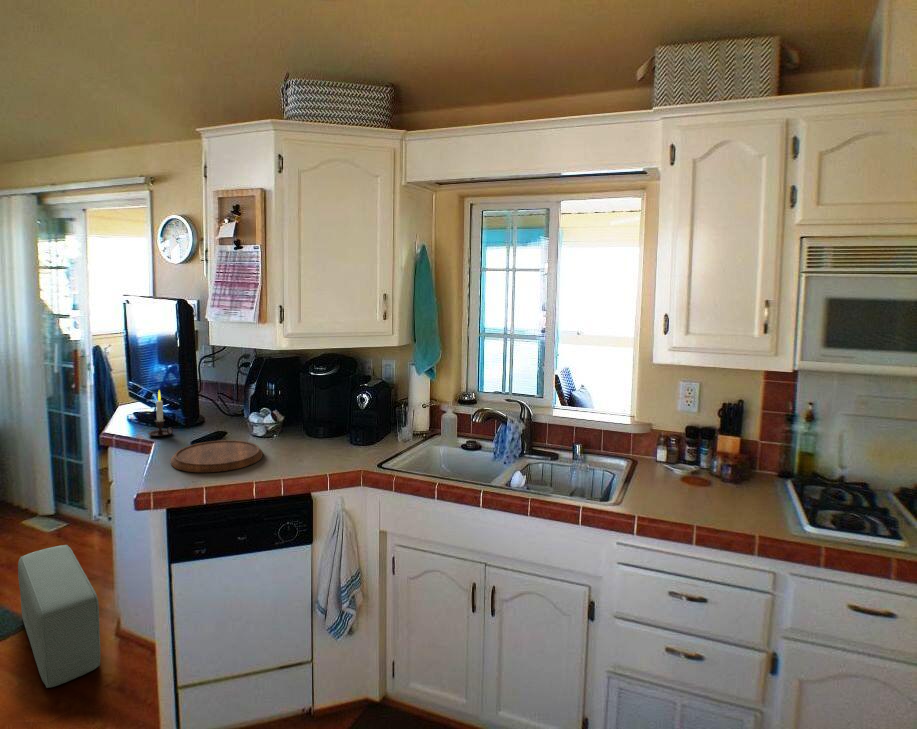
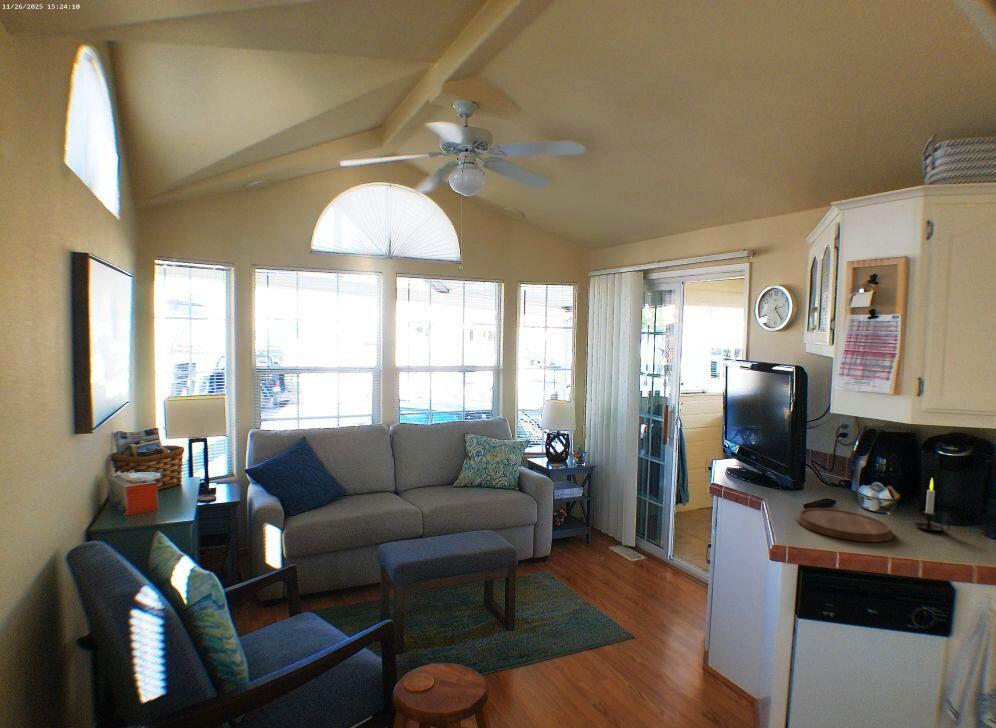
candle: present [148,391,173,436] -> present [914,478,950,532]
pouf: present [18,545,100,688] -> none [636,572,709,694]

